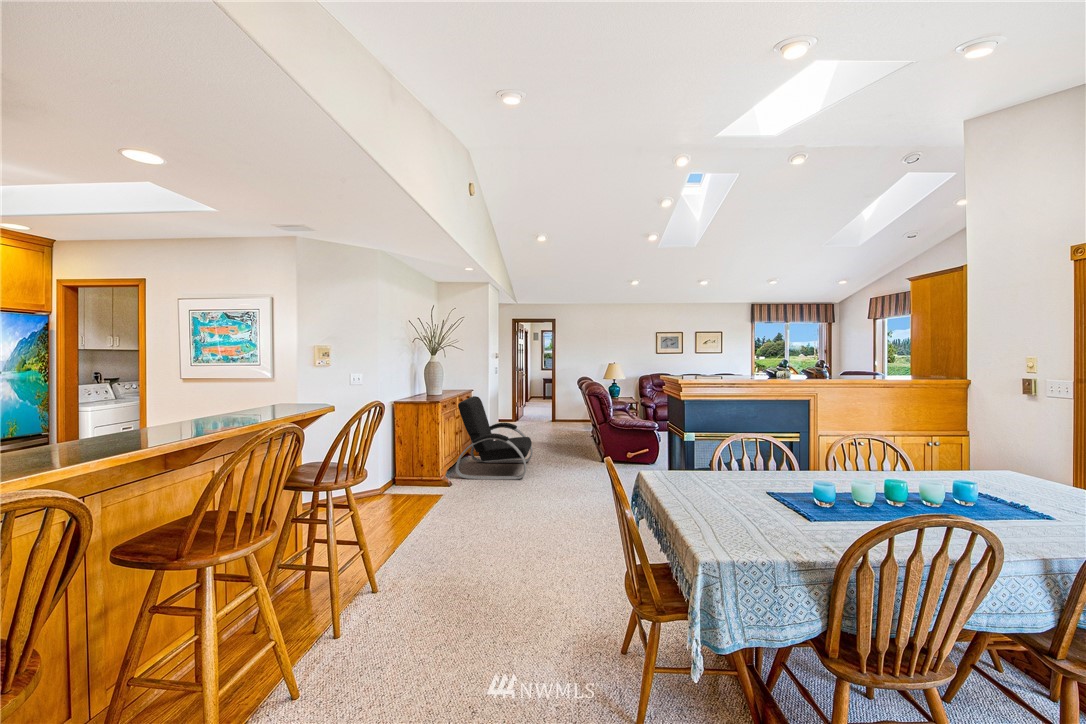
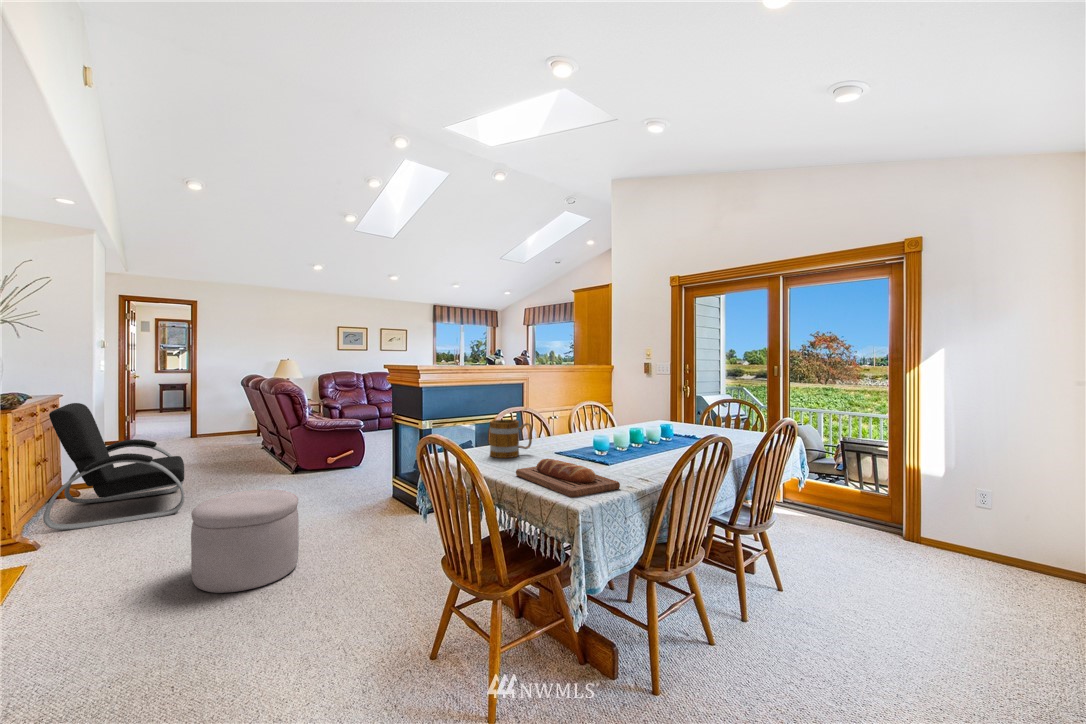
mug: none [695,450,741,489] -> present [490,420,532,458]
ottoman: none [508,474,575,548] -> present [191,489,299,593]
bread loaf: none [690,500,778,550] -> present [516,459,620,497]

